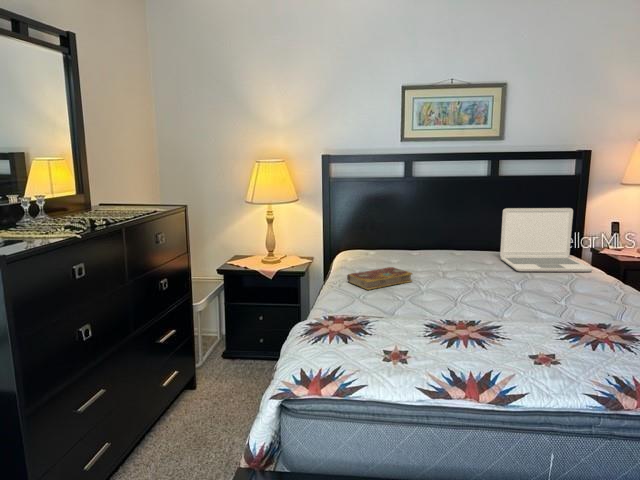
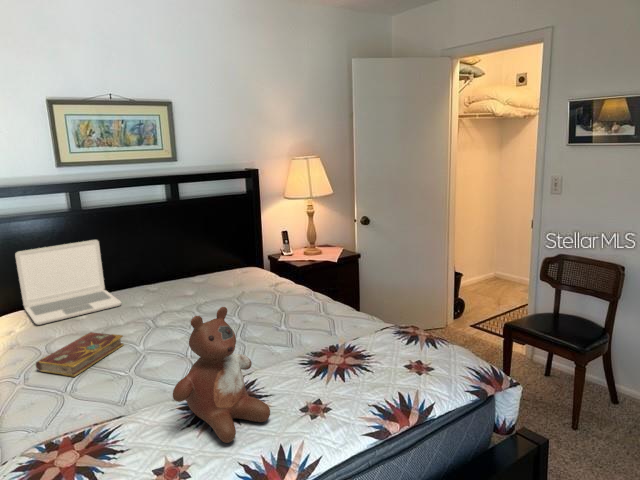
laptop: present [500,208,592,272] -> present [15,240,121,325]
stuffed bear: none [414,241,496,354] -> present [173,307,270,443]

